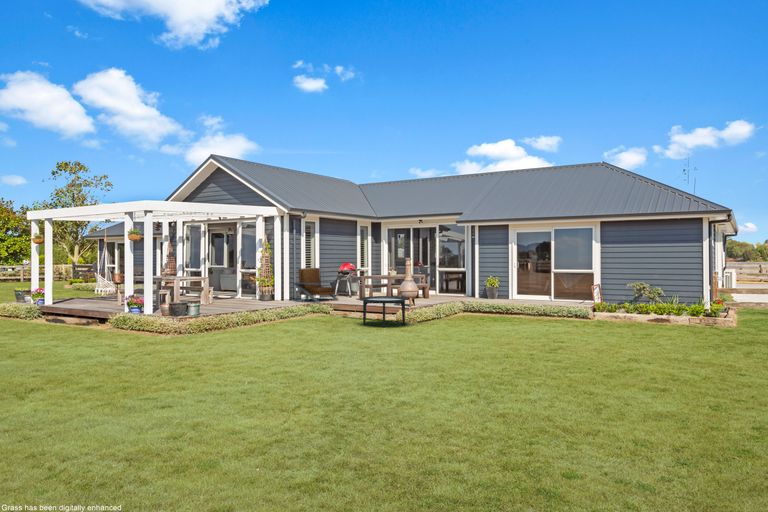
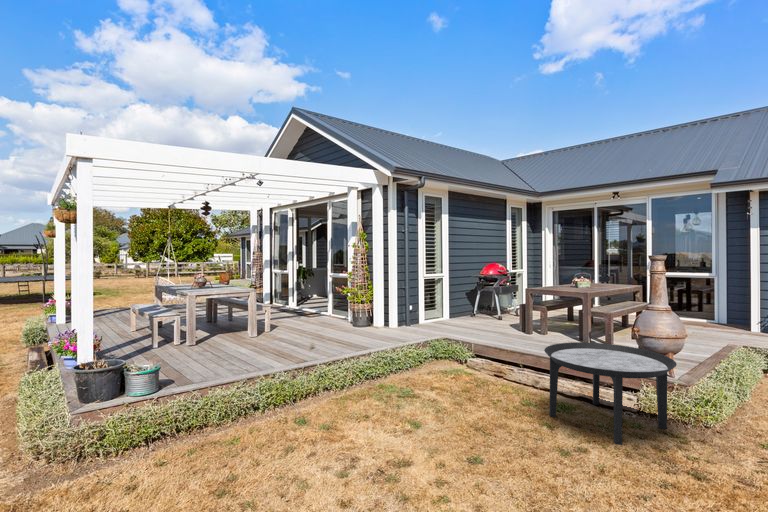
lounge chair: present [294,268,338,303] -> none [403,271,481,335]

